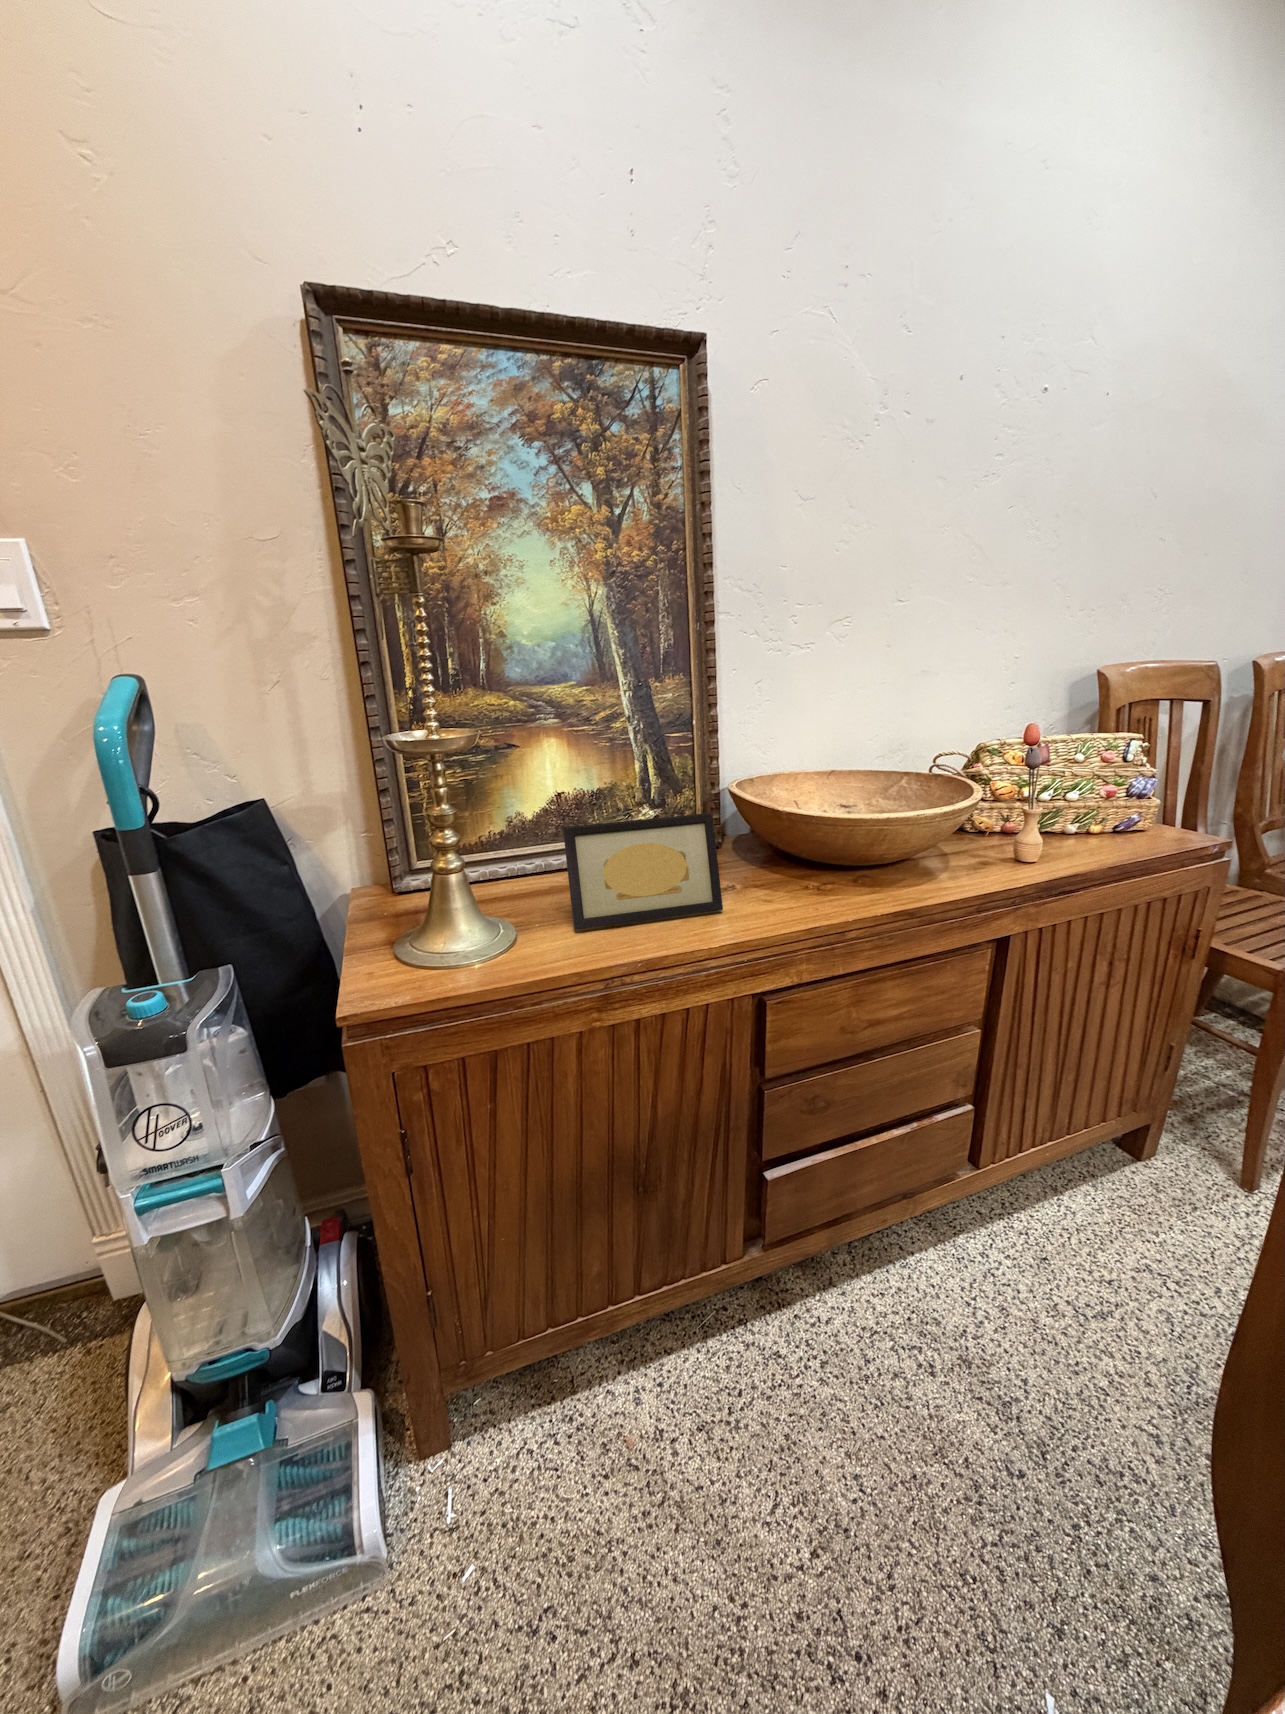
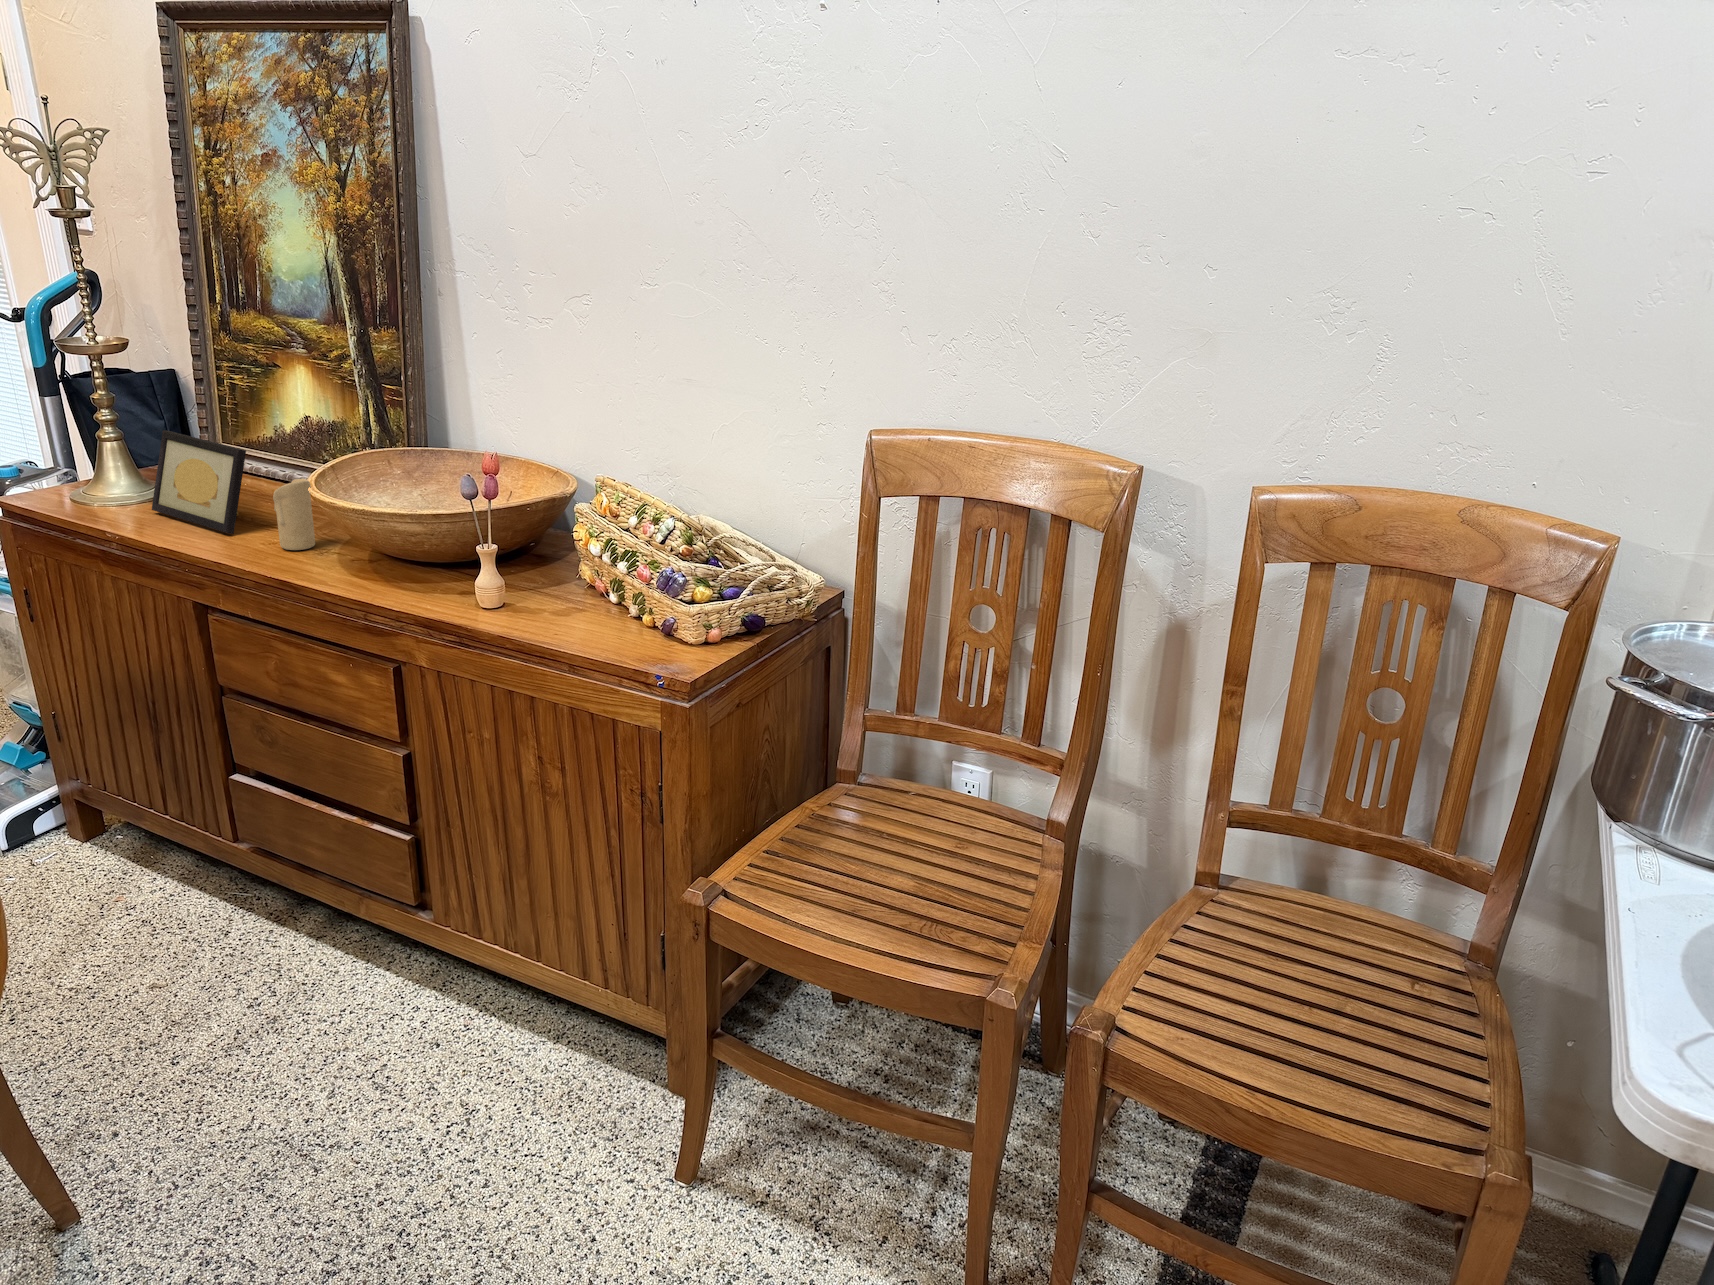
candle: none [778,820,817,898] -> present [273,479,315,550]

